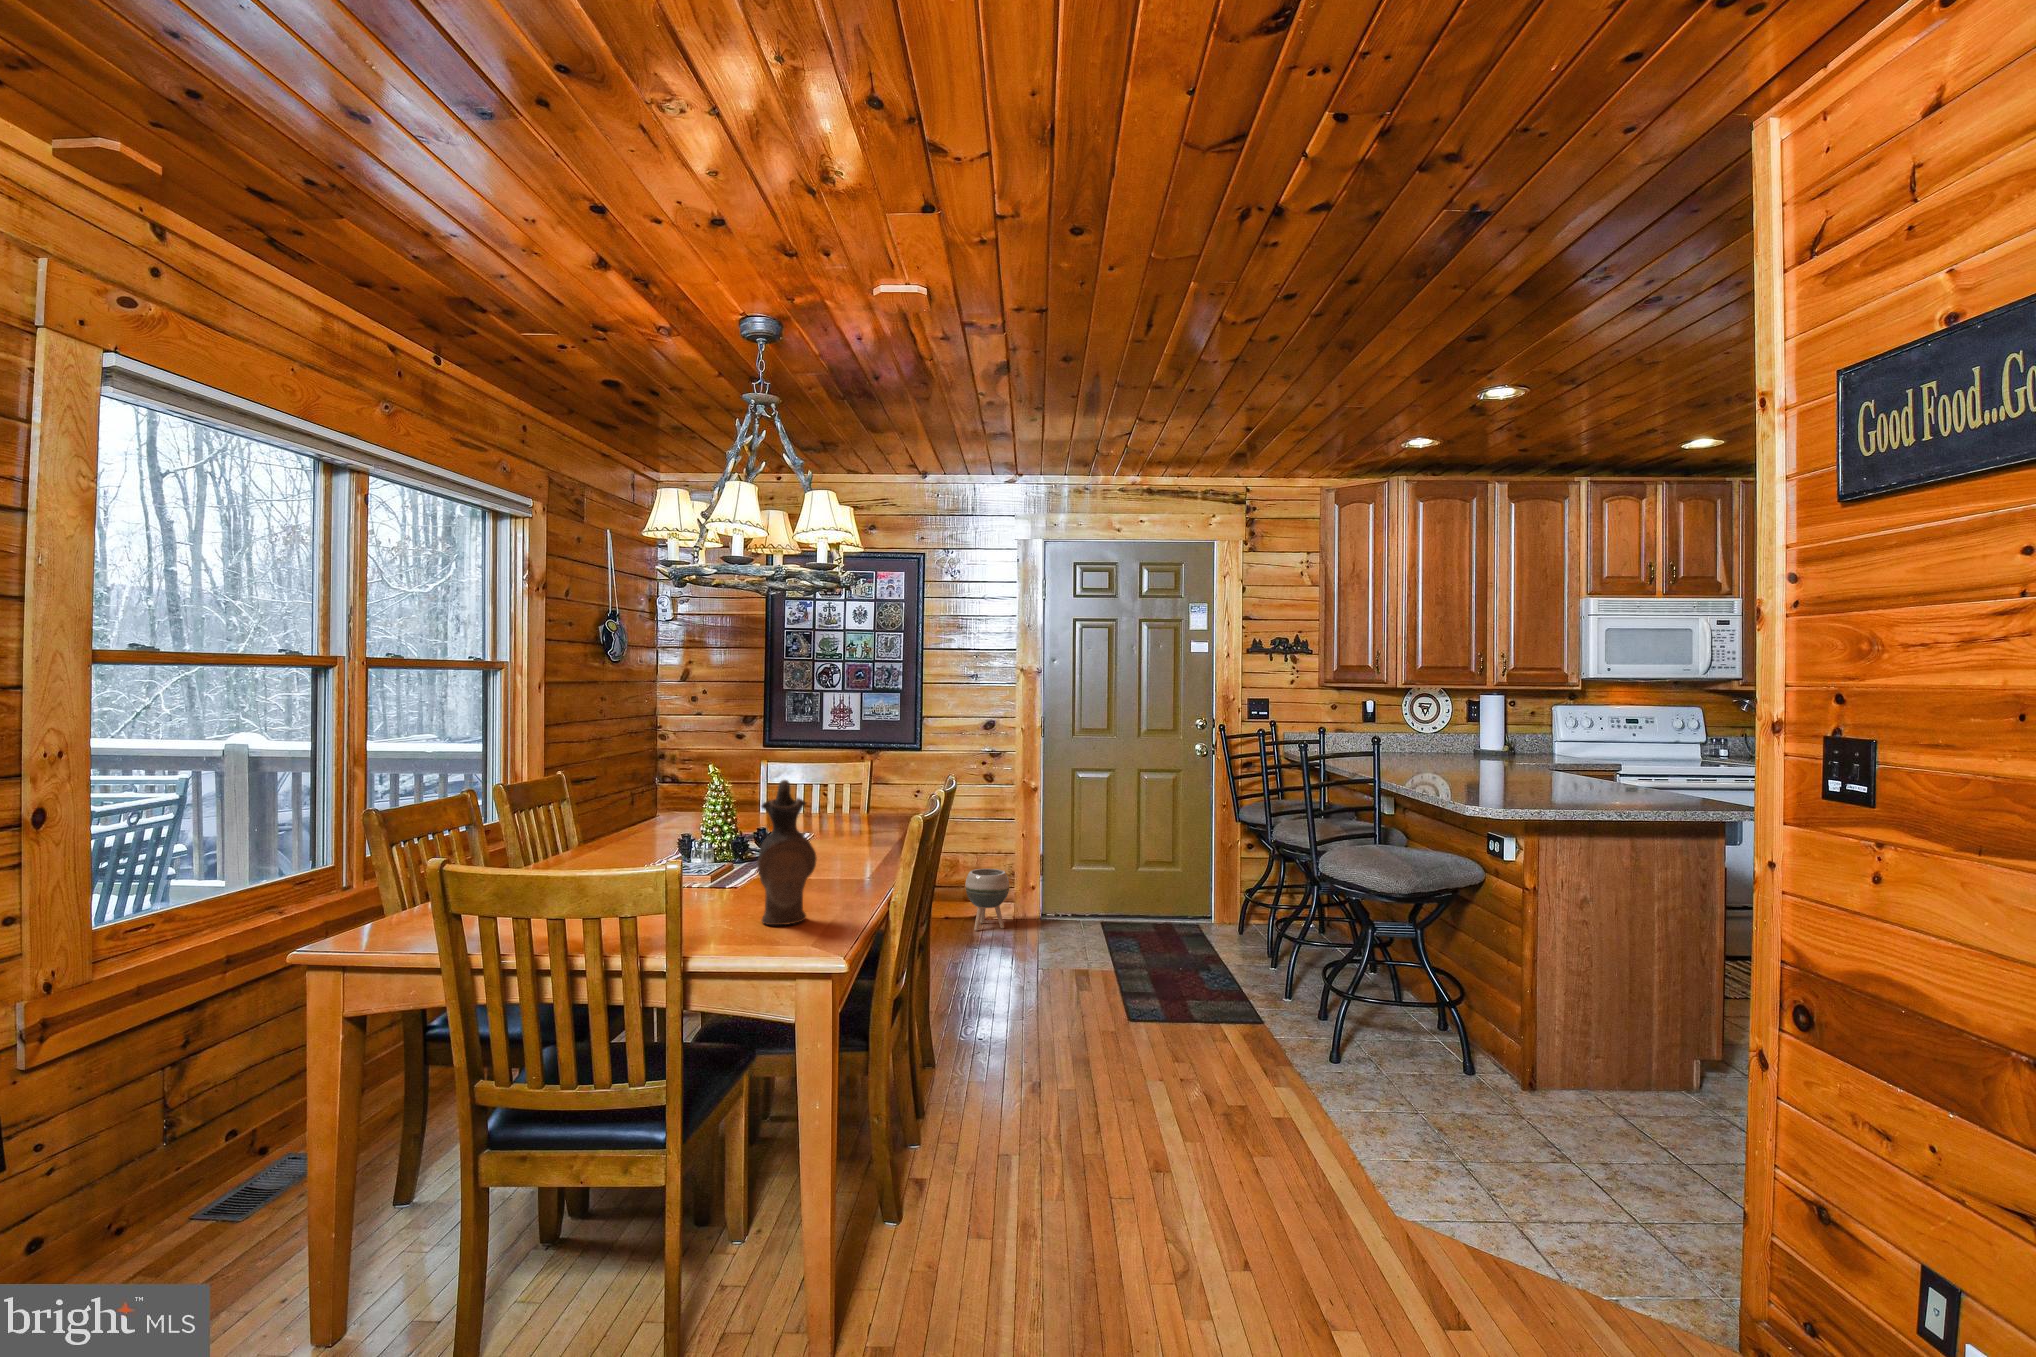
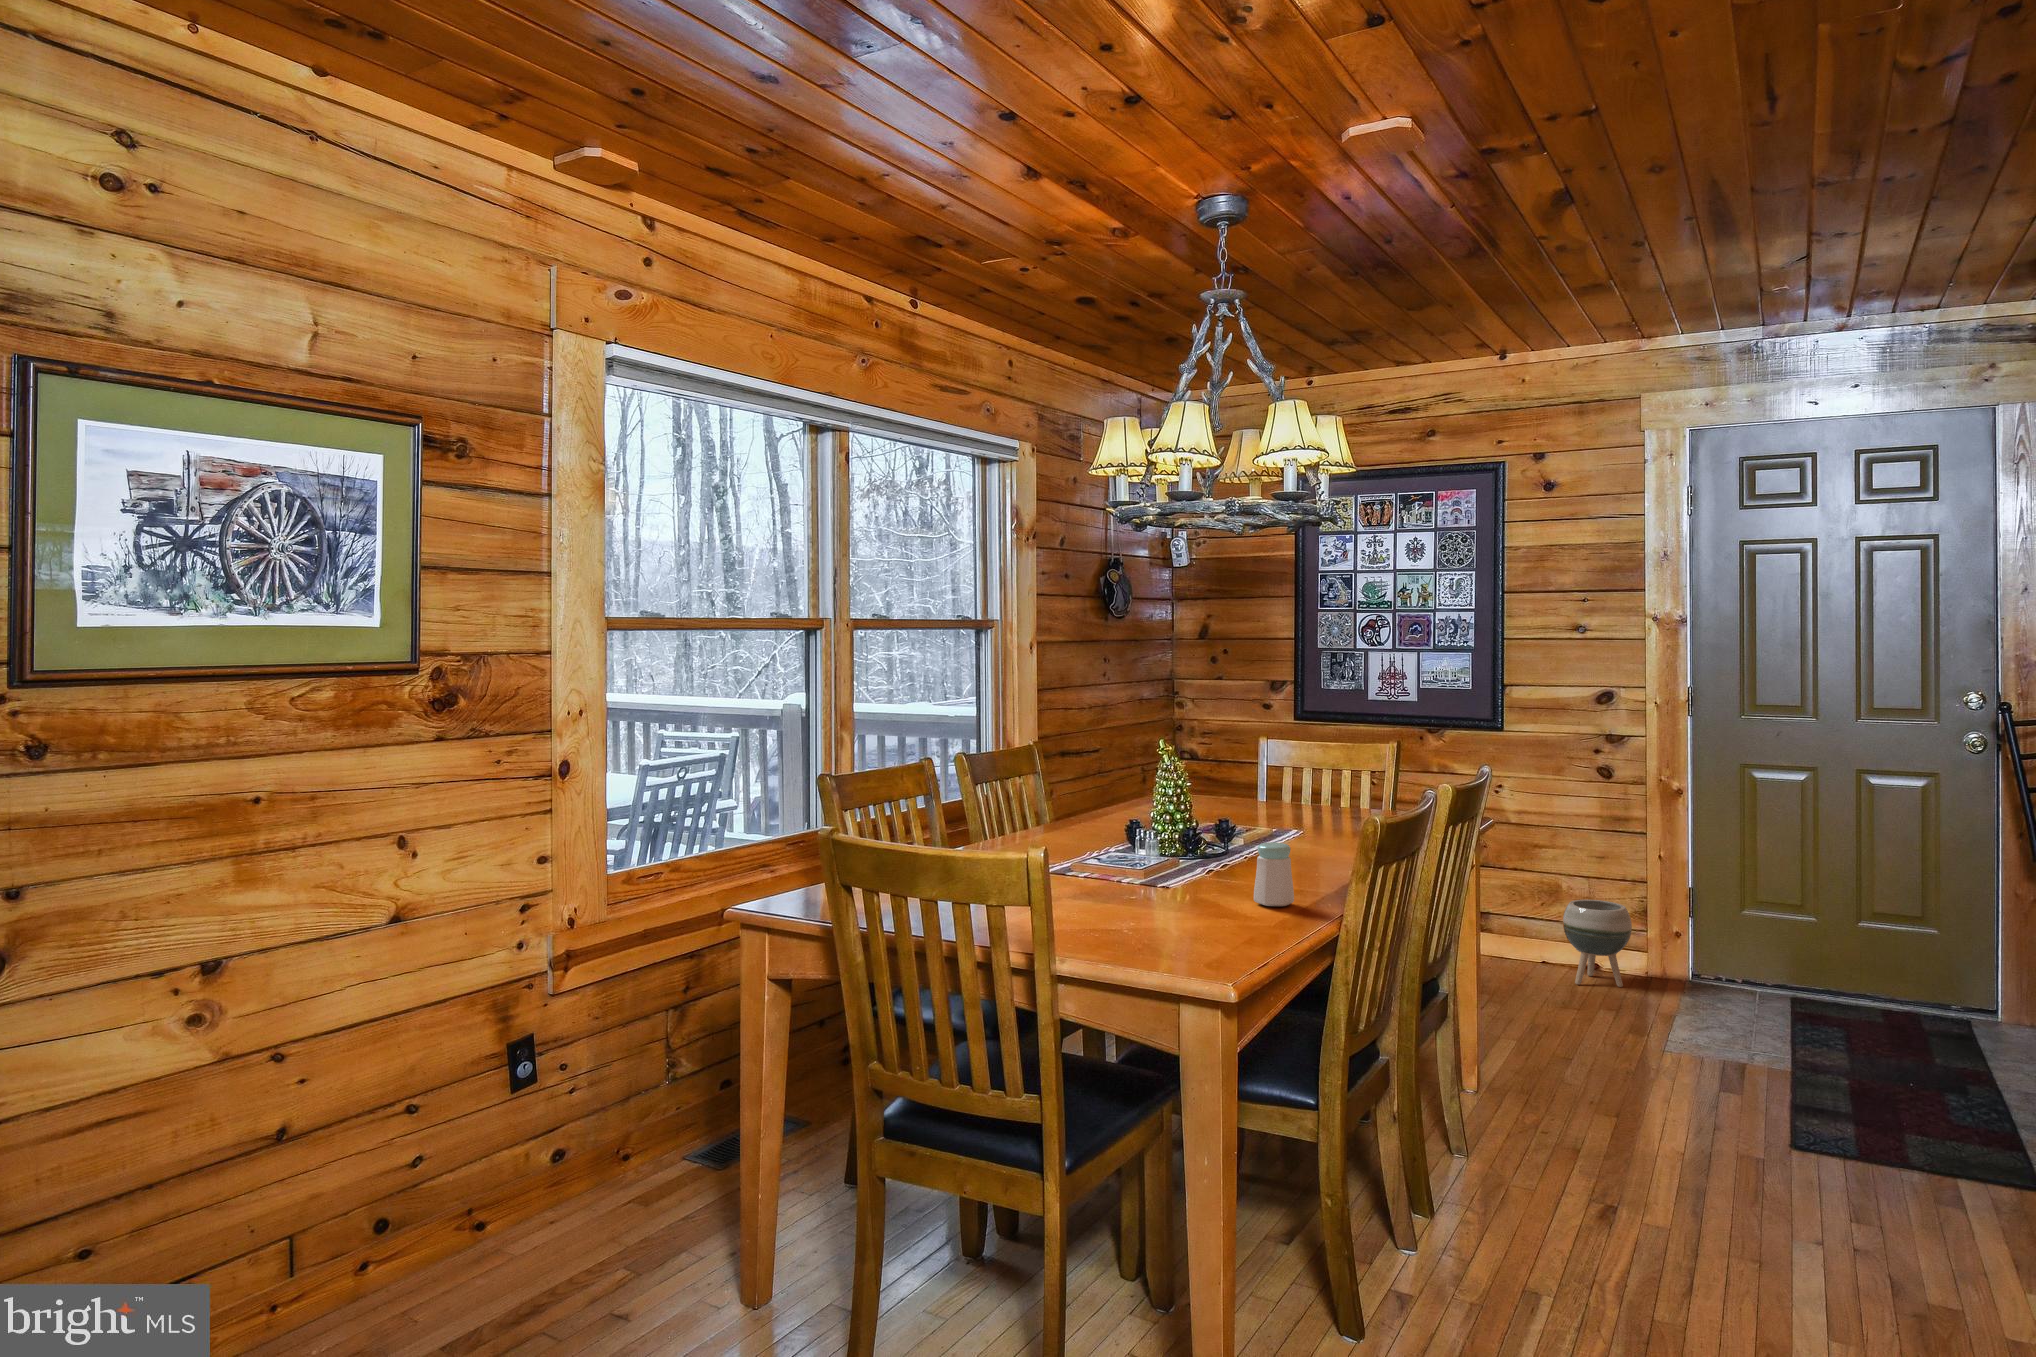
ceramic pitcher: present [757,780,817,925] -> none [1161,760,1229,931]
salt shaker: none [817,844,849,897] -> present [1254,842,1294,906]

